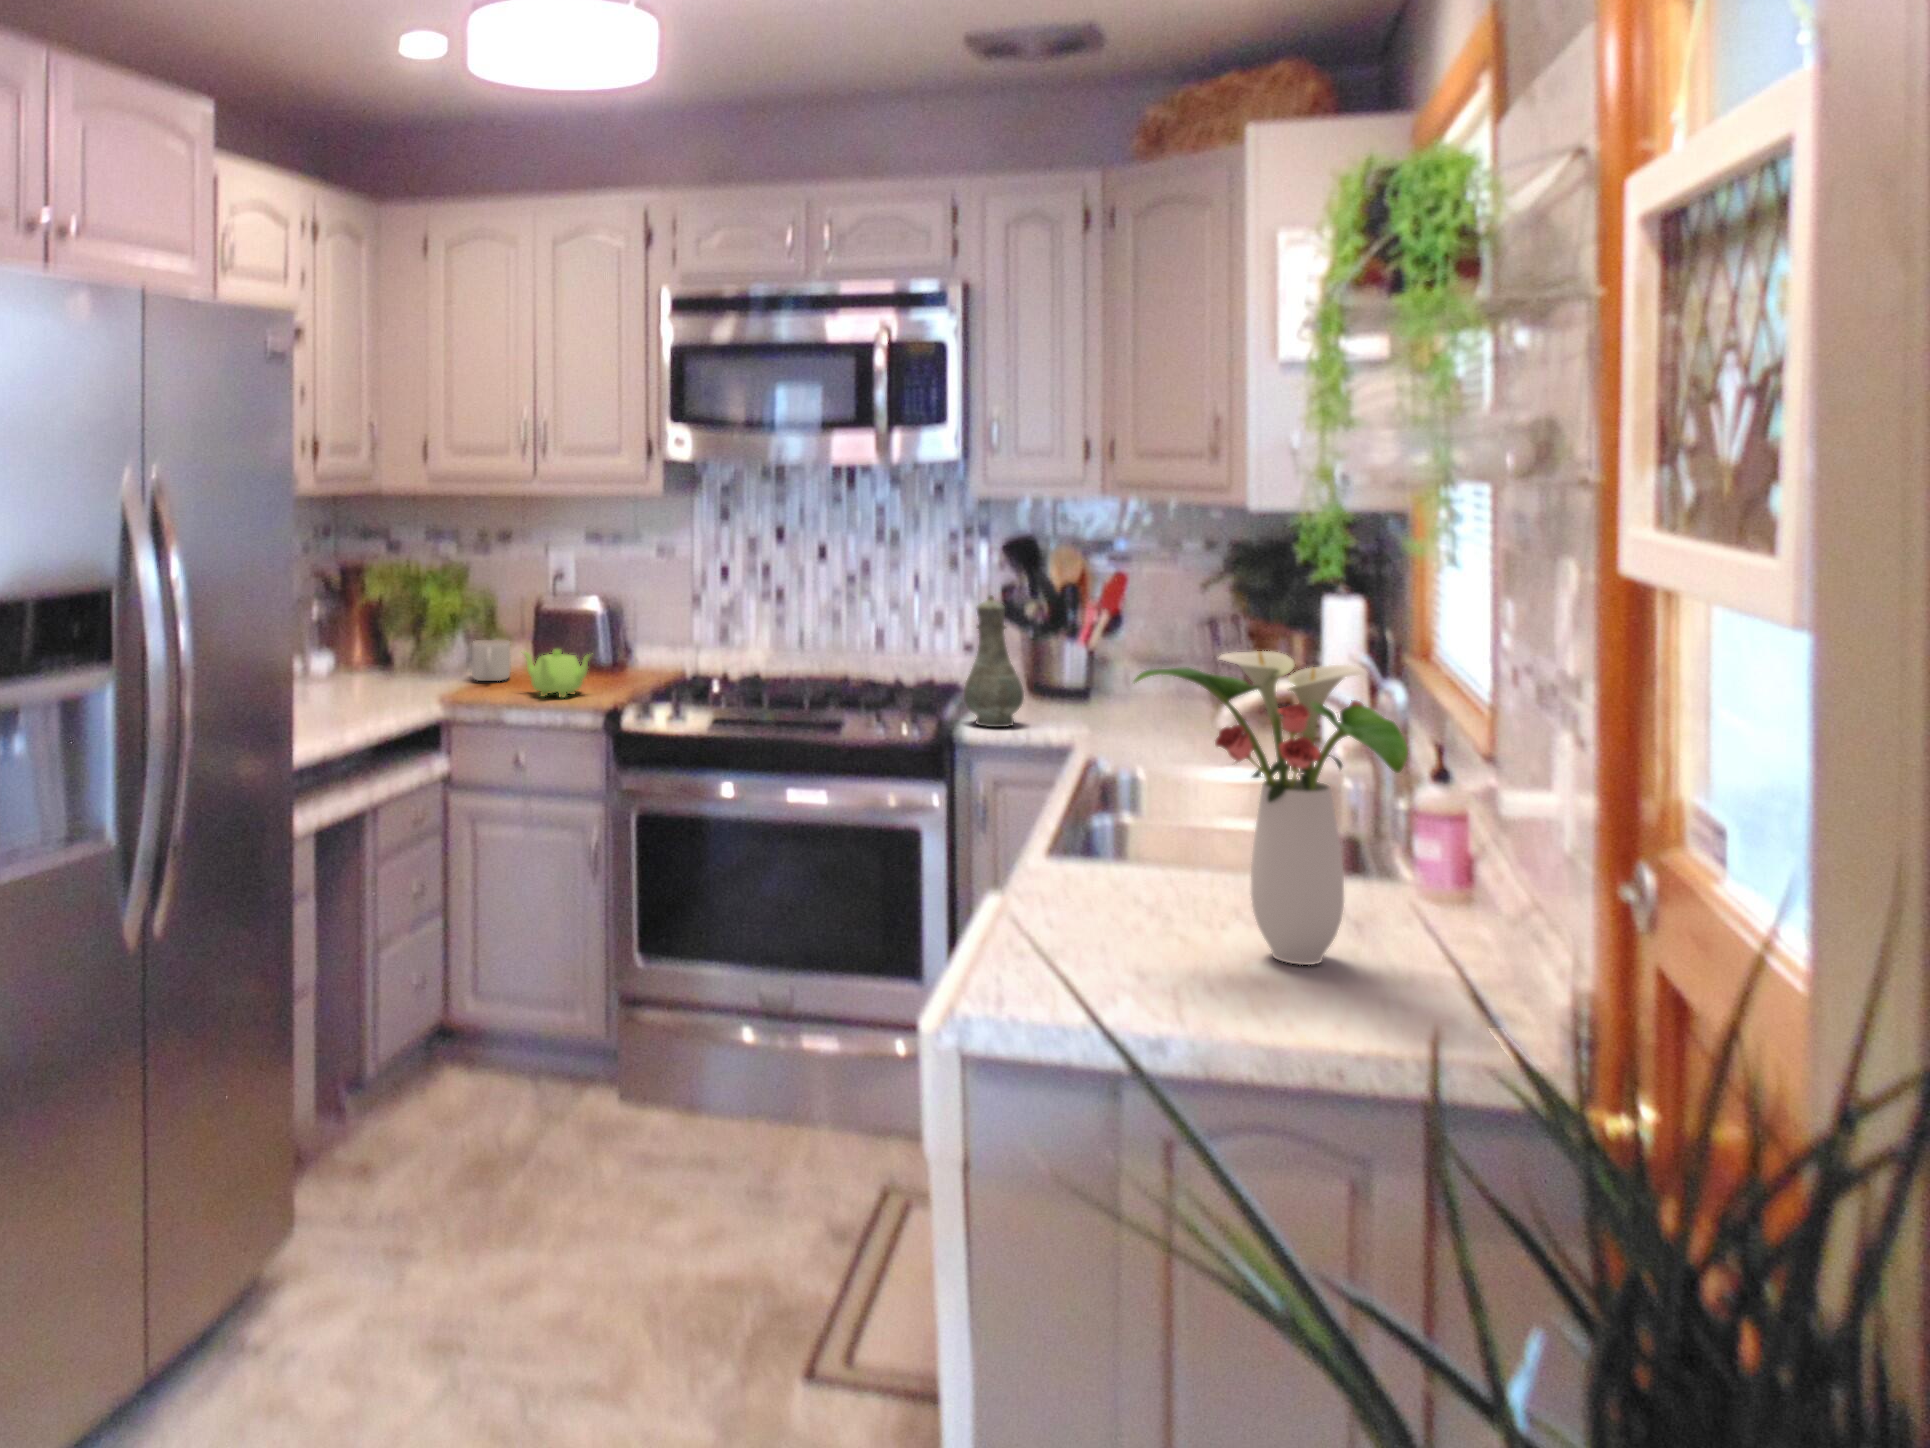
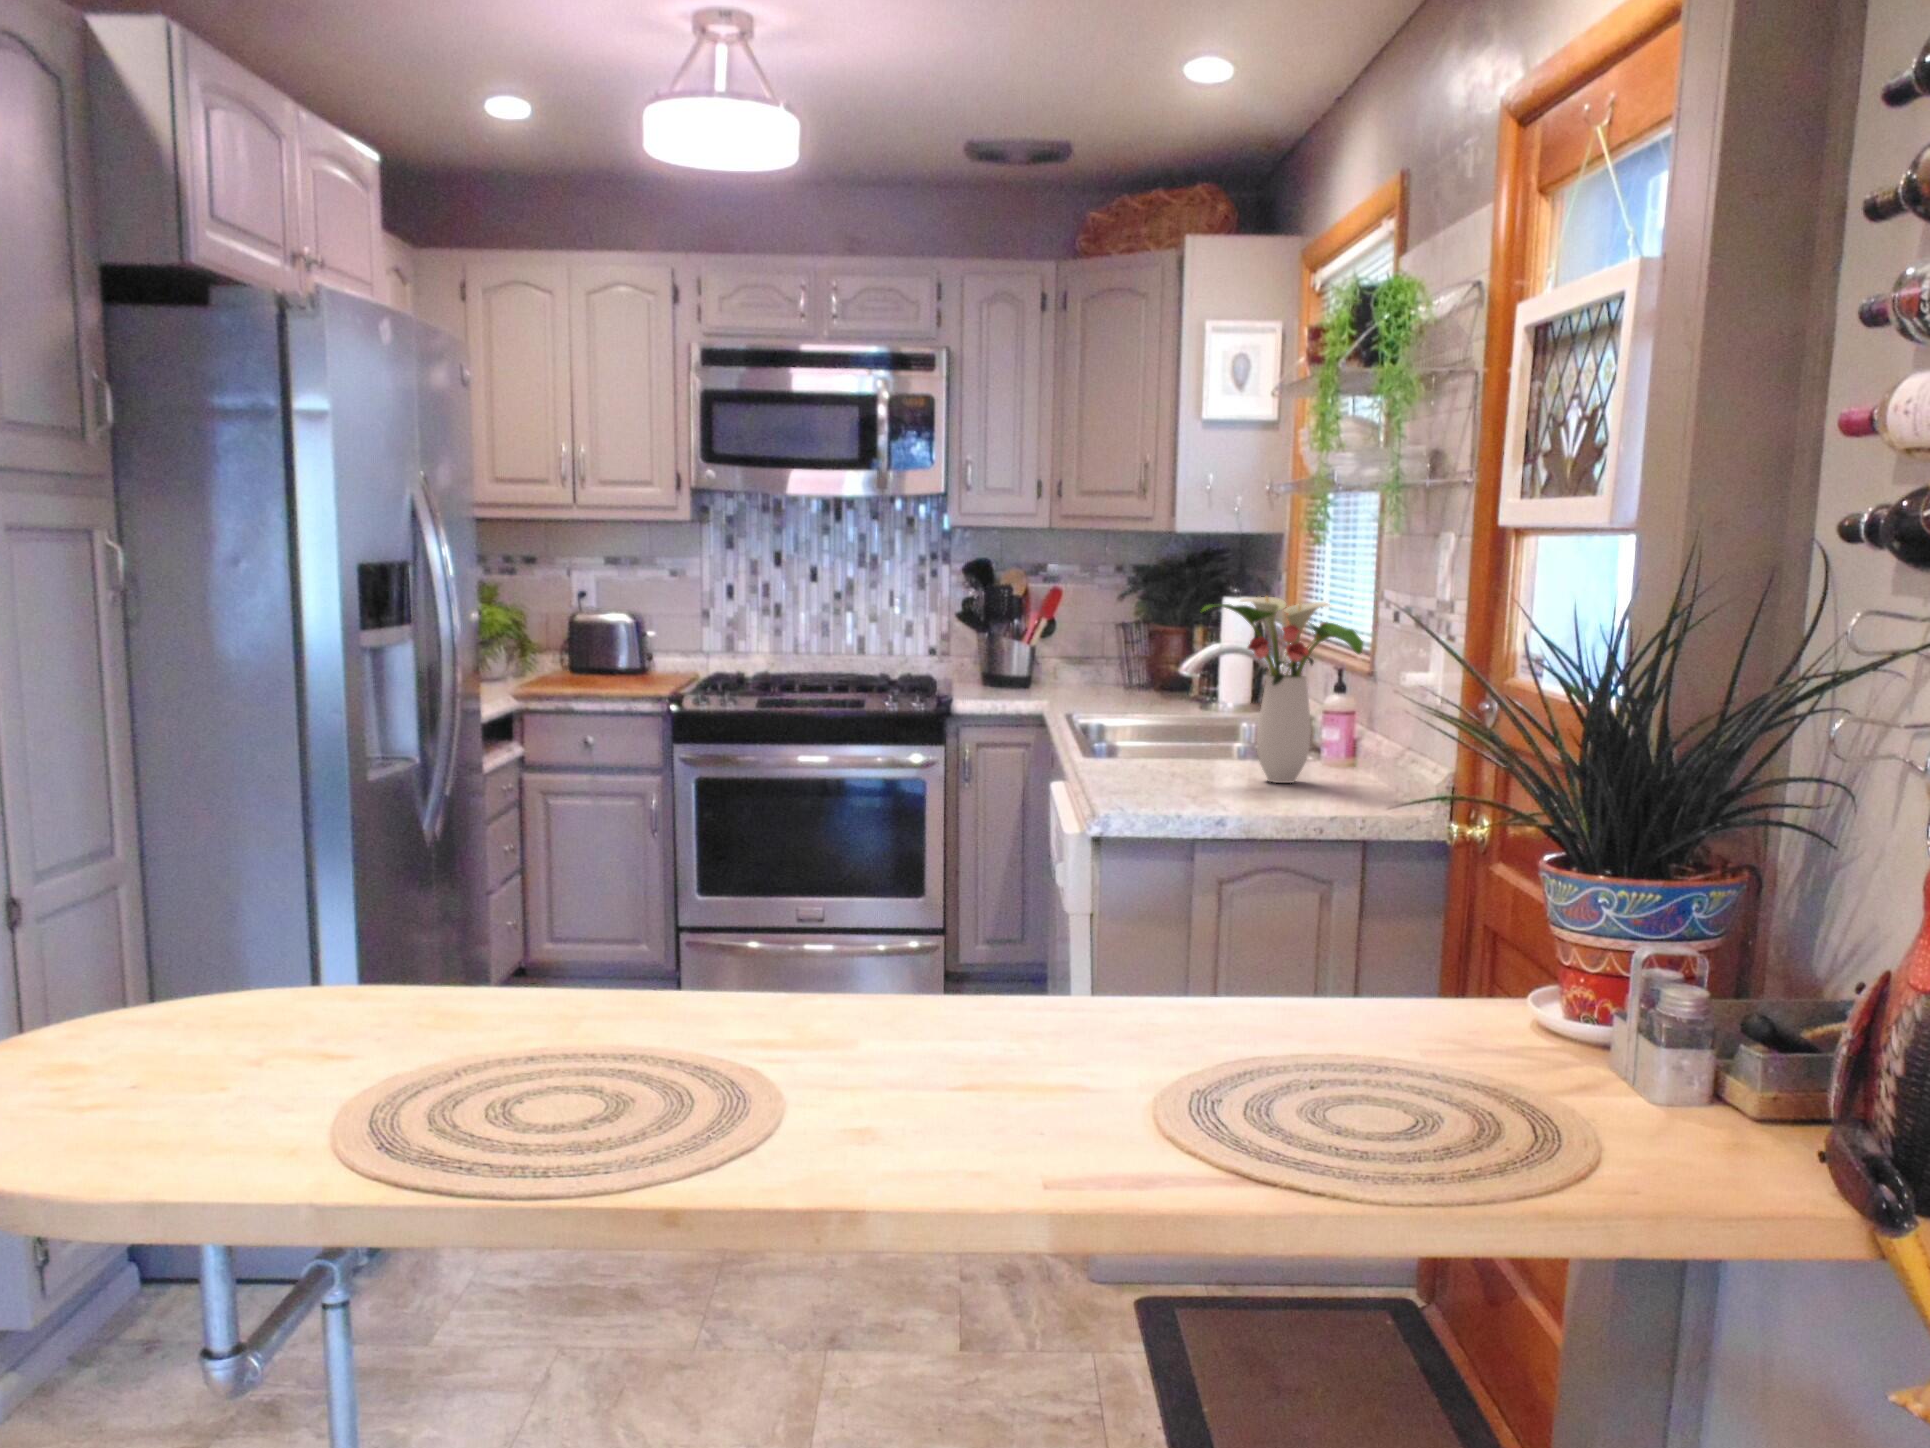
vase: present [964,595,1024,727] -> none [964,598,1009,700]
mug: present [472,640,511,681] -> none [521,647,557,682]
teapot: present [524,650,590,698] -> none [577,651,645,691]

